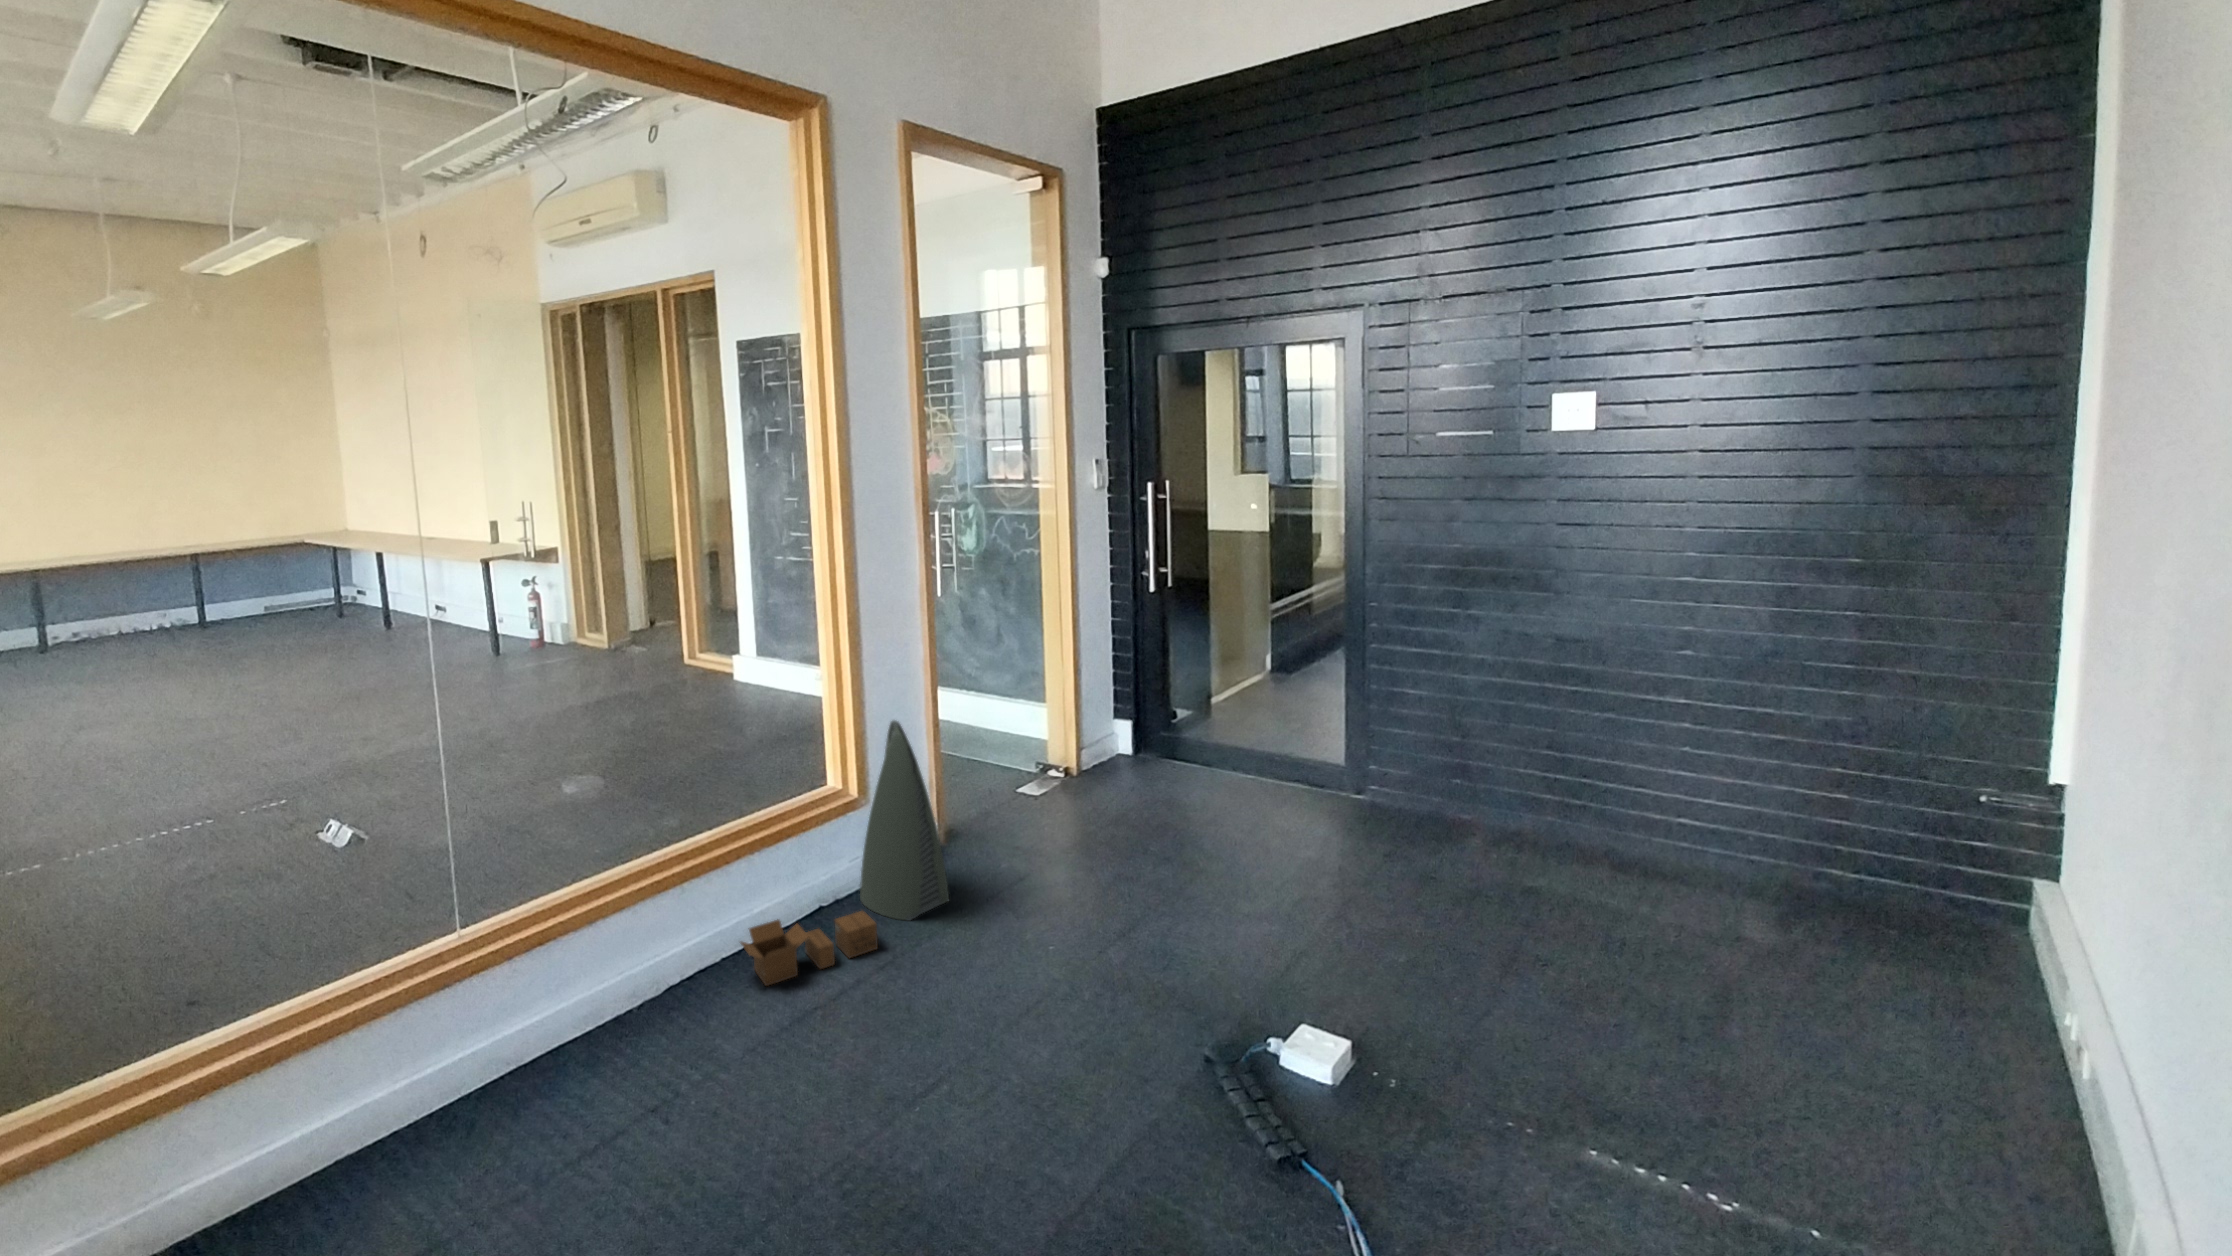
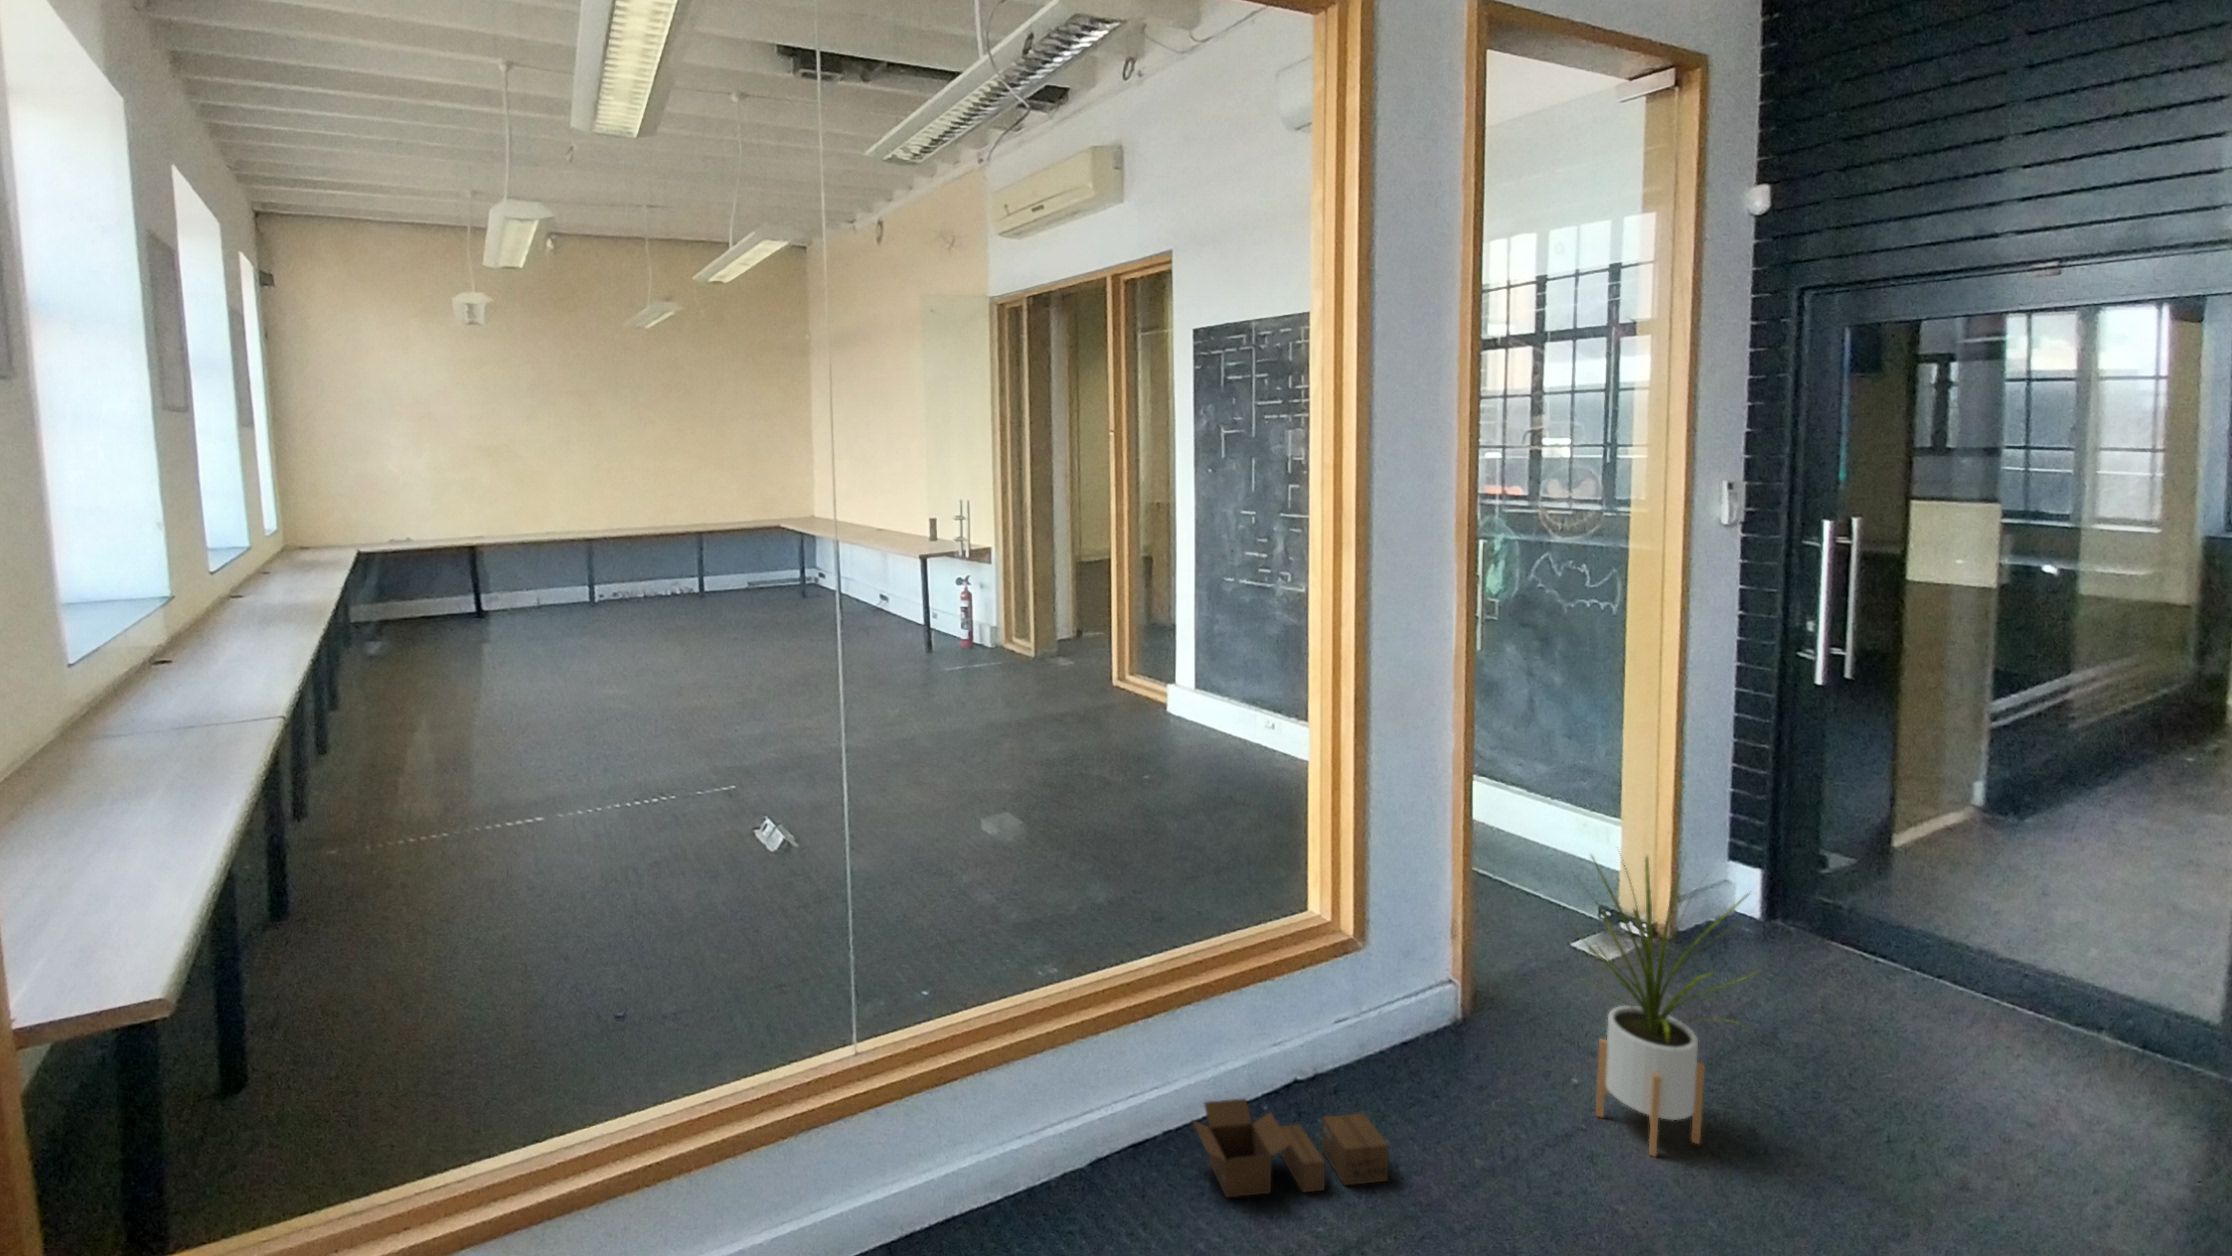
house plant: none [987,696,1091,896] -> present [1569,857,1749,1157]
air purifier: present [860,720,949,921] -> none [1350,844,1491,1140]

